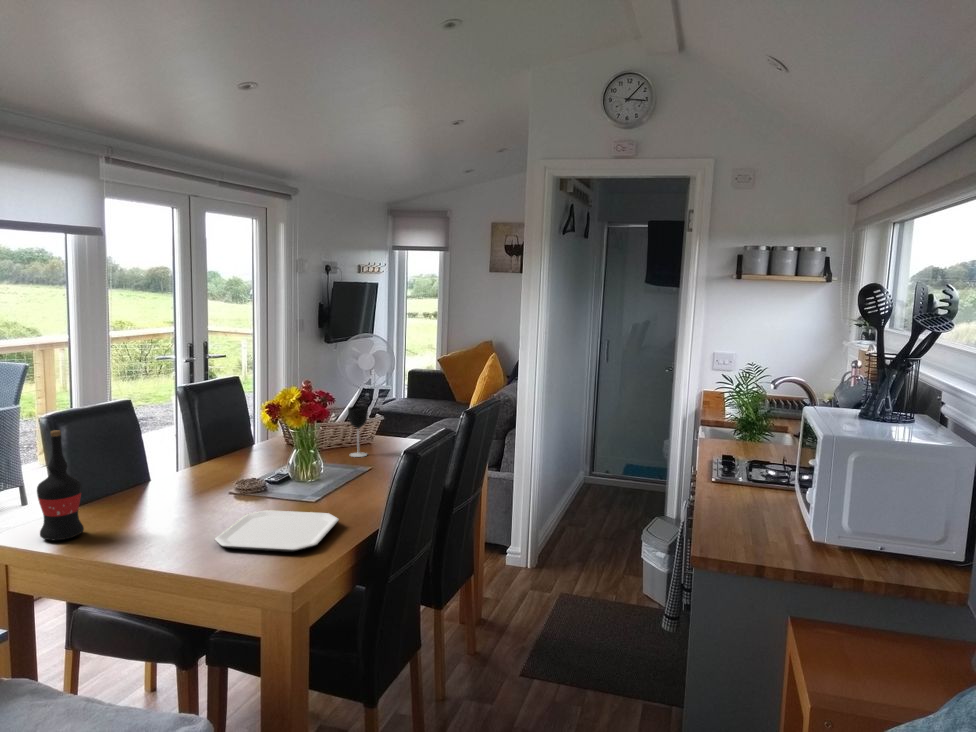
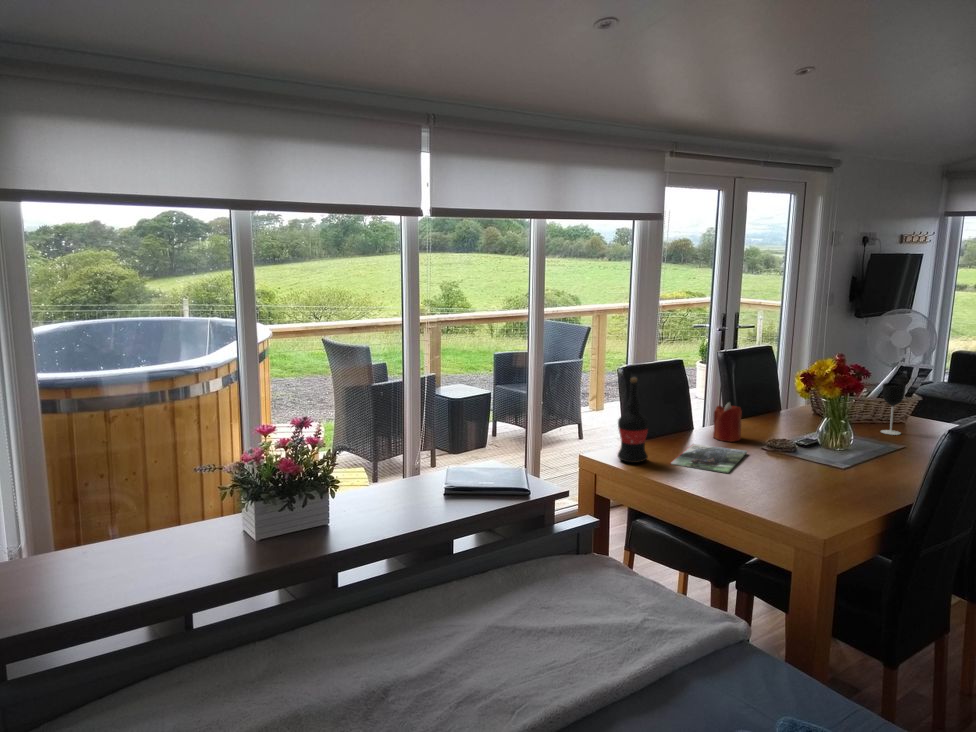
candle: none [173,445,207,491] -> present [713,403,742,442]
magazine: none [115,499,213,533] -> present [670,444,747,473]
plate: present [215,510,339,552] -> none [751,468,870,507]

